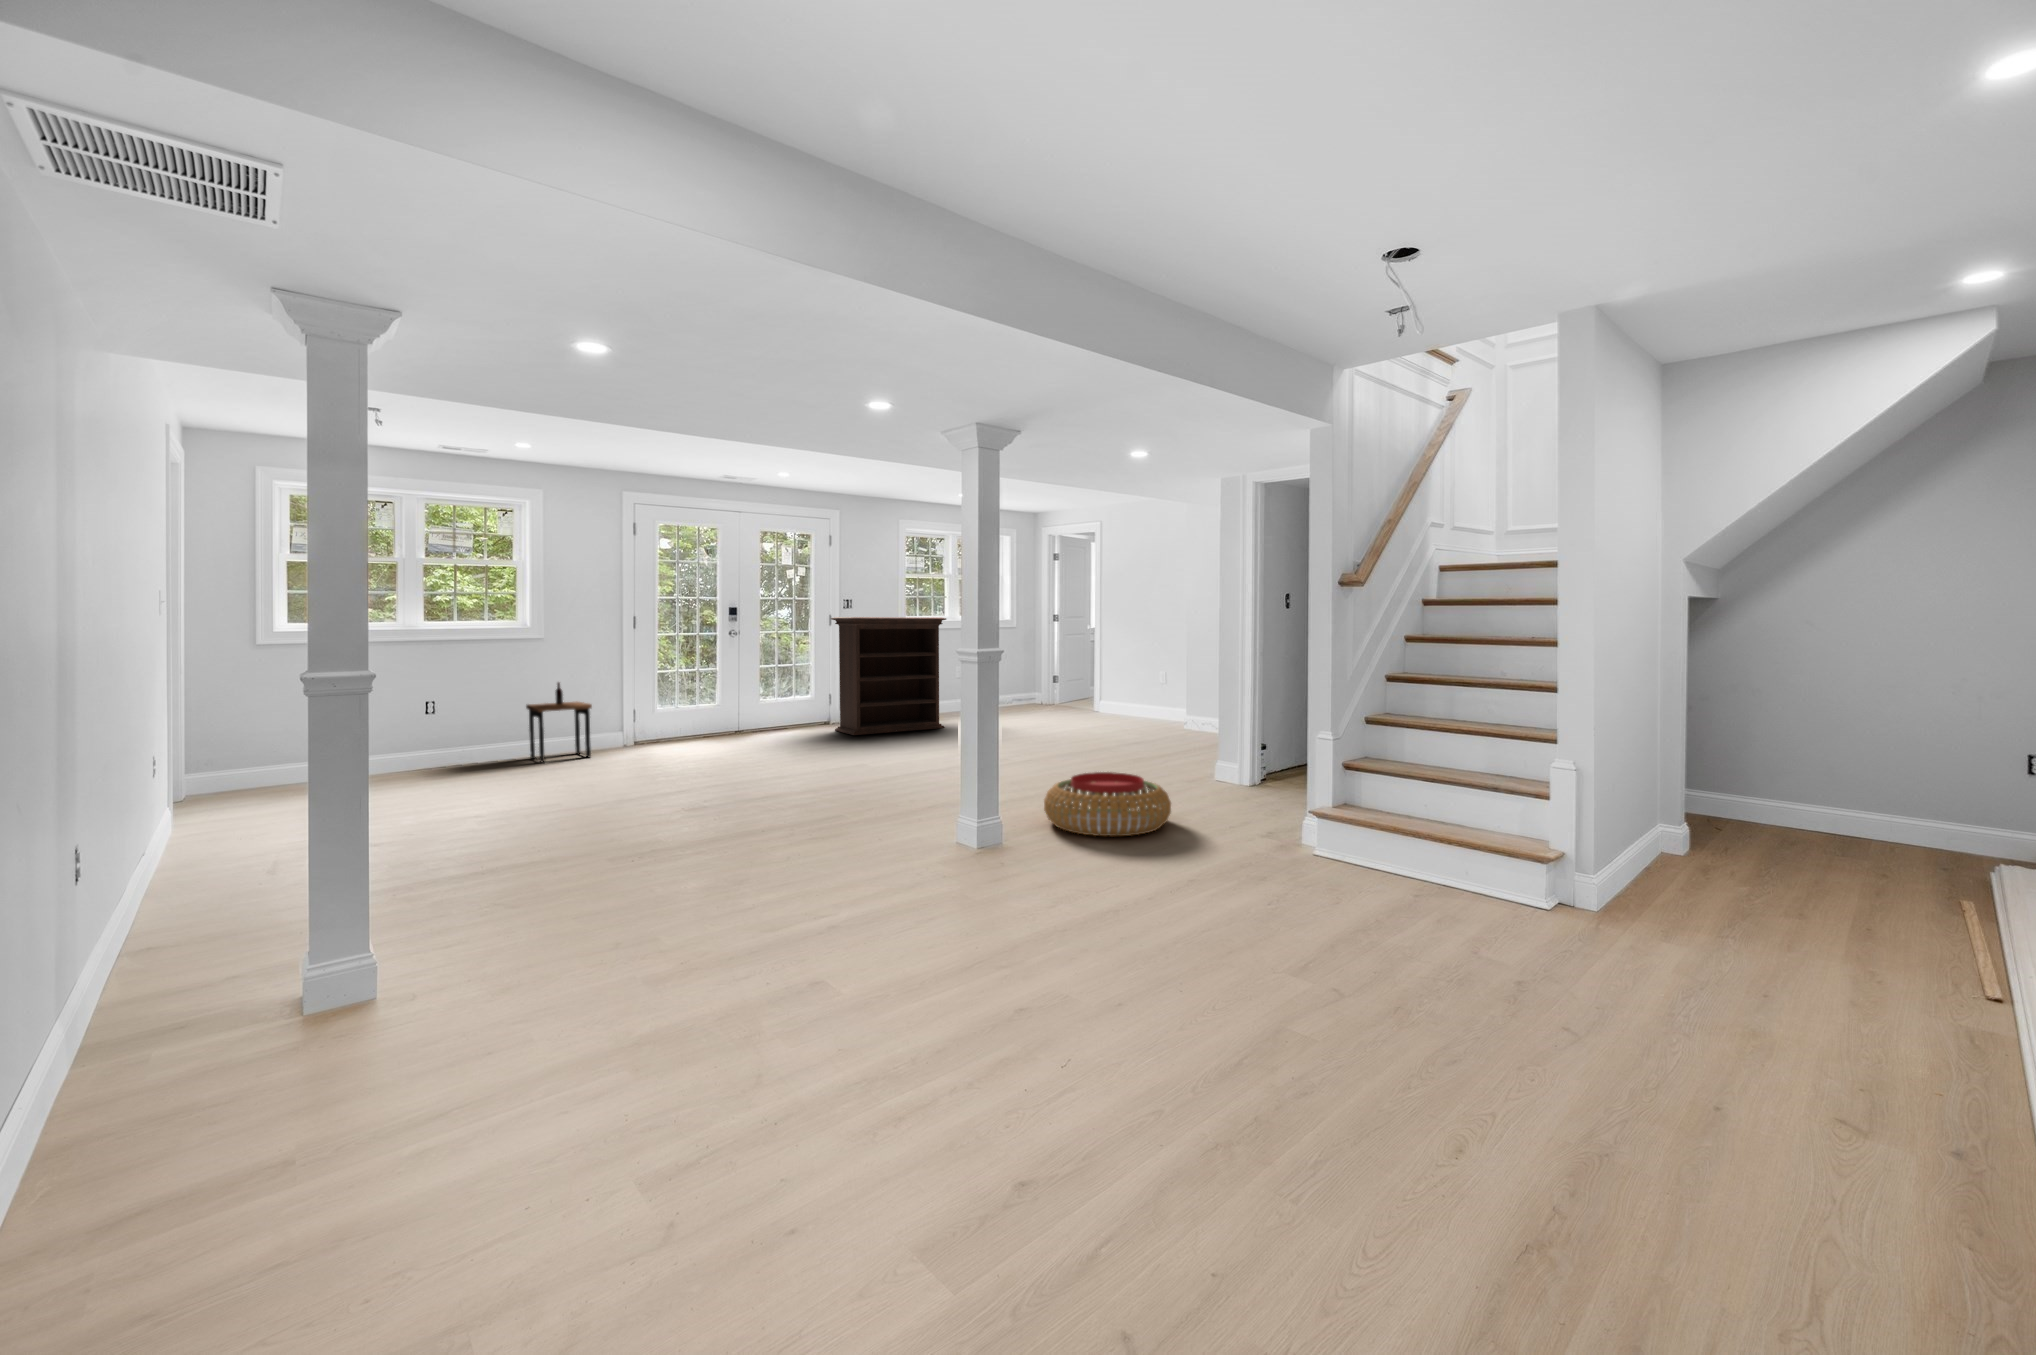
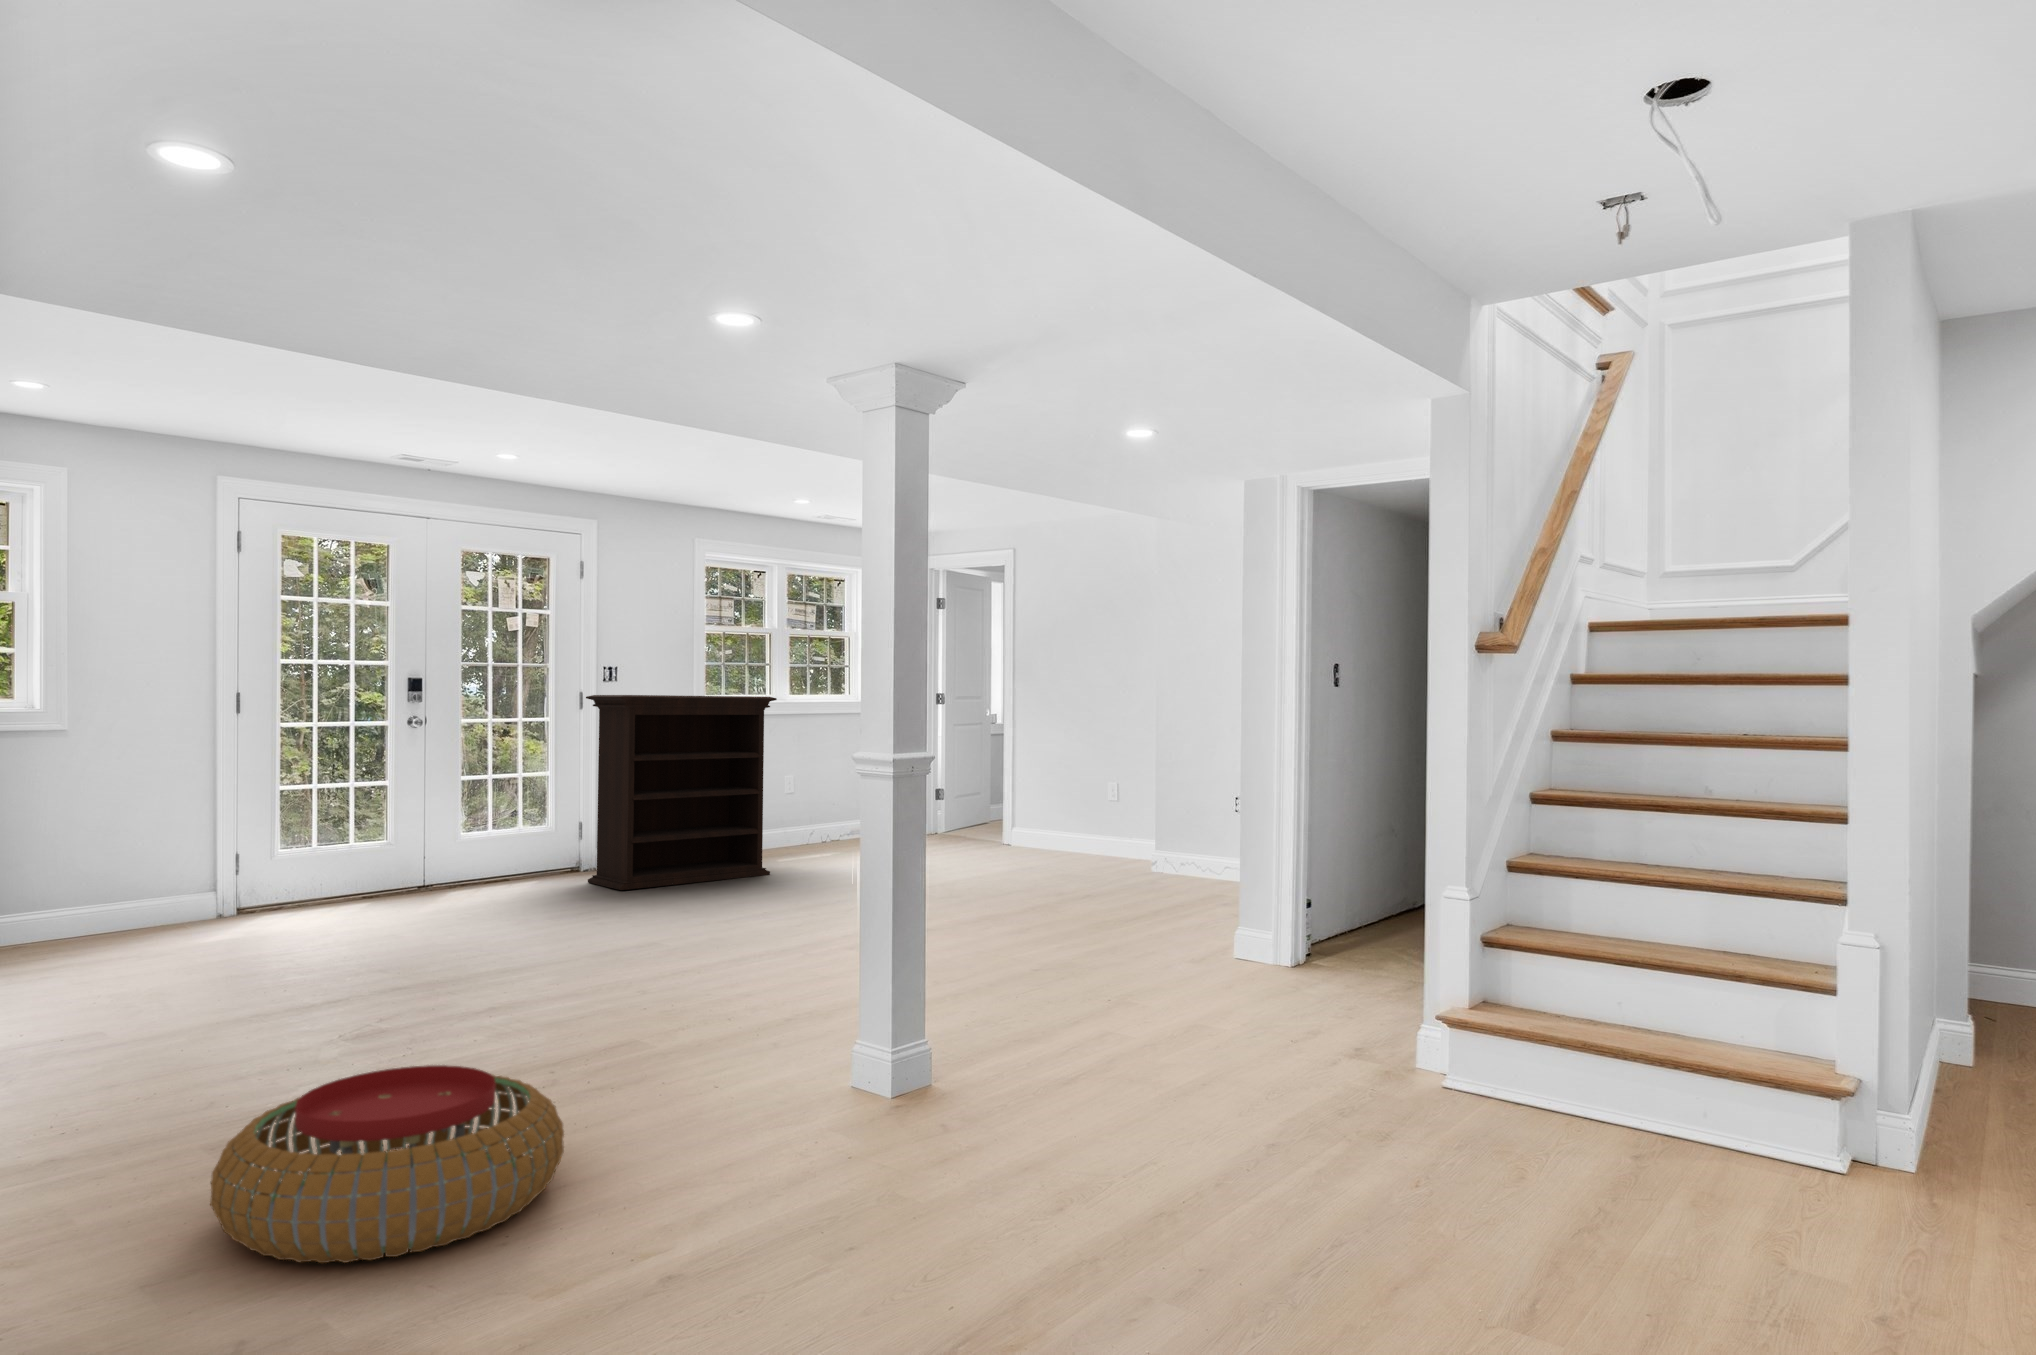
side table: present [526,682,592,762] -> none [20,807,150,954]
pouf: present [1044,772,1171,836] -> present [210,1065,564,1263]

